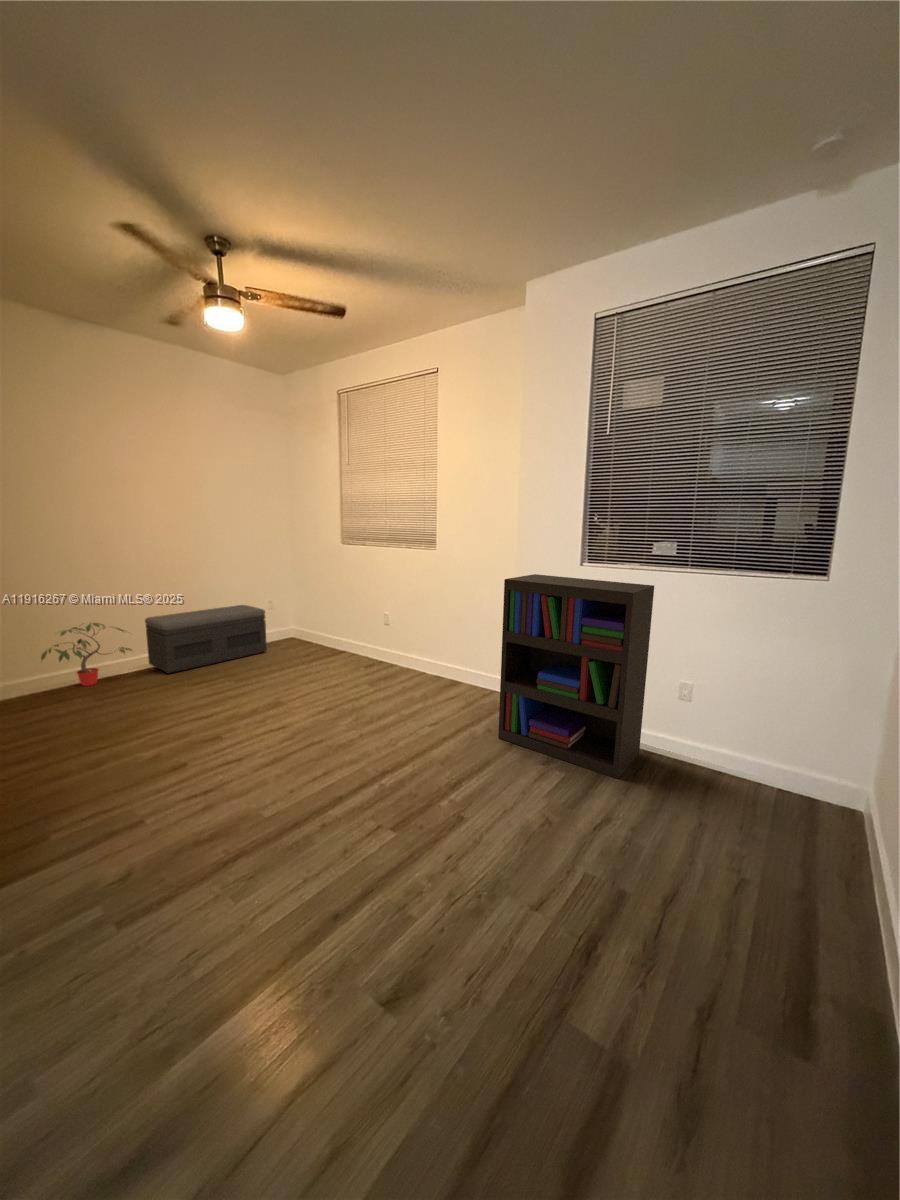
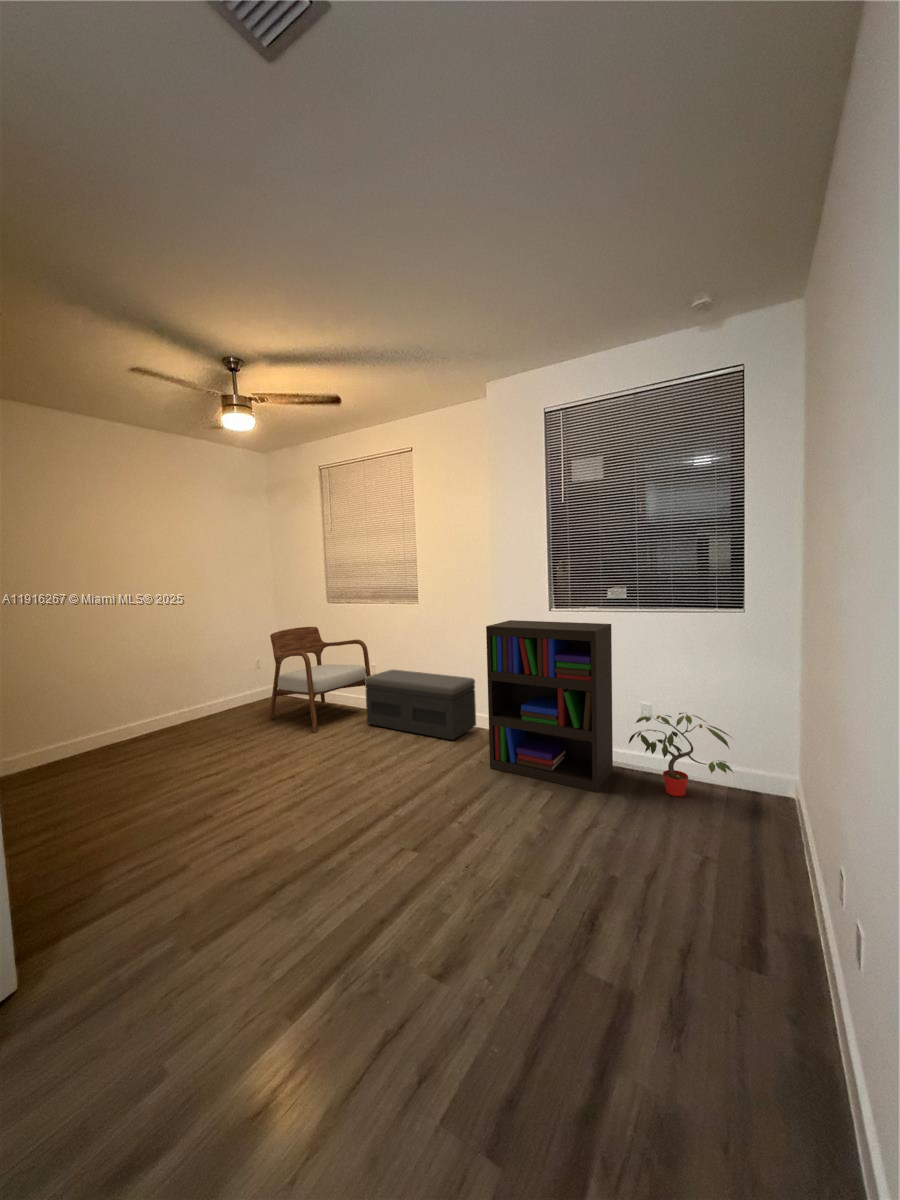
armchair: none [275,569,386,682] -> present [269,627,371,733]
storage bench: present [145,605,267,674] -> present [365,670,476,740]
potted plant: present [41,623,132,686] -> present [629,713,733,796]

